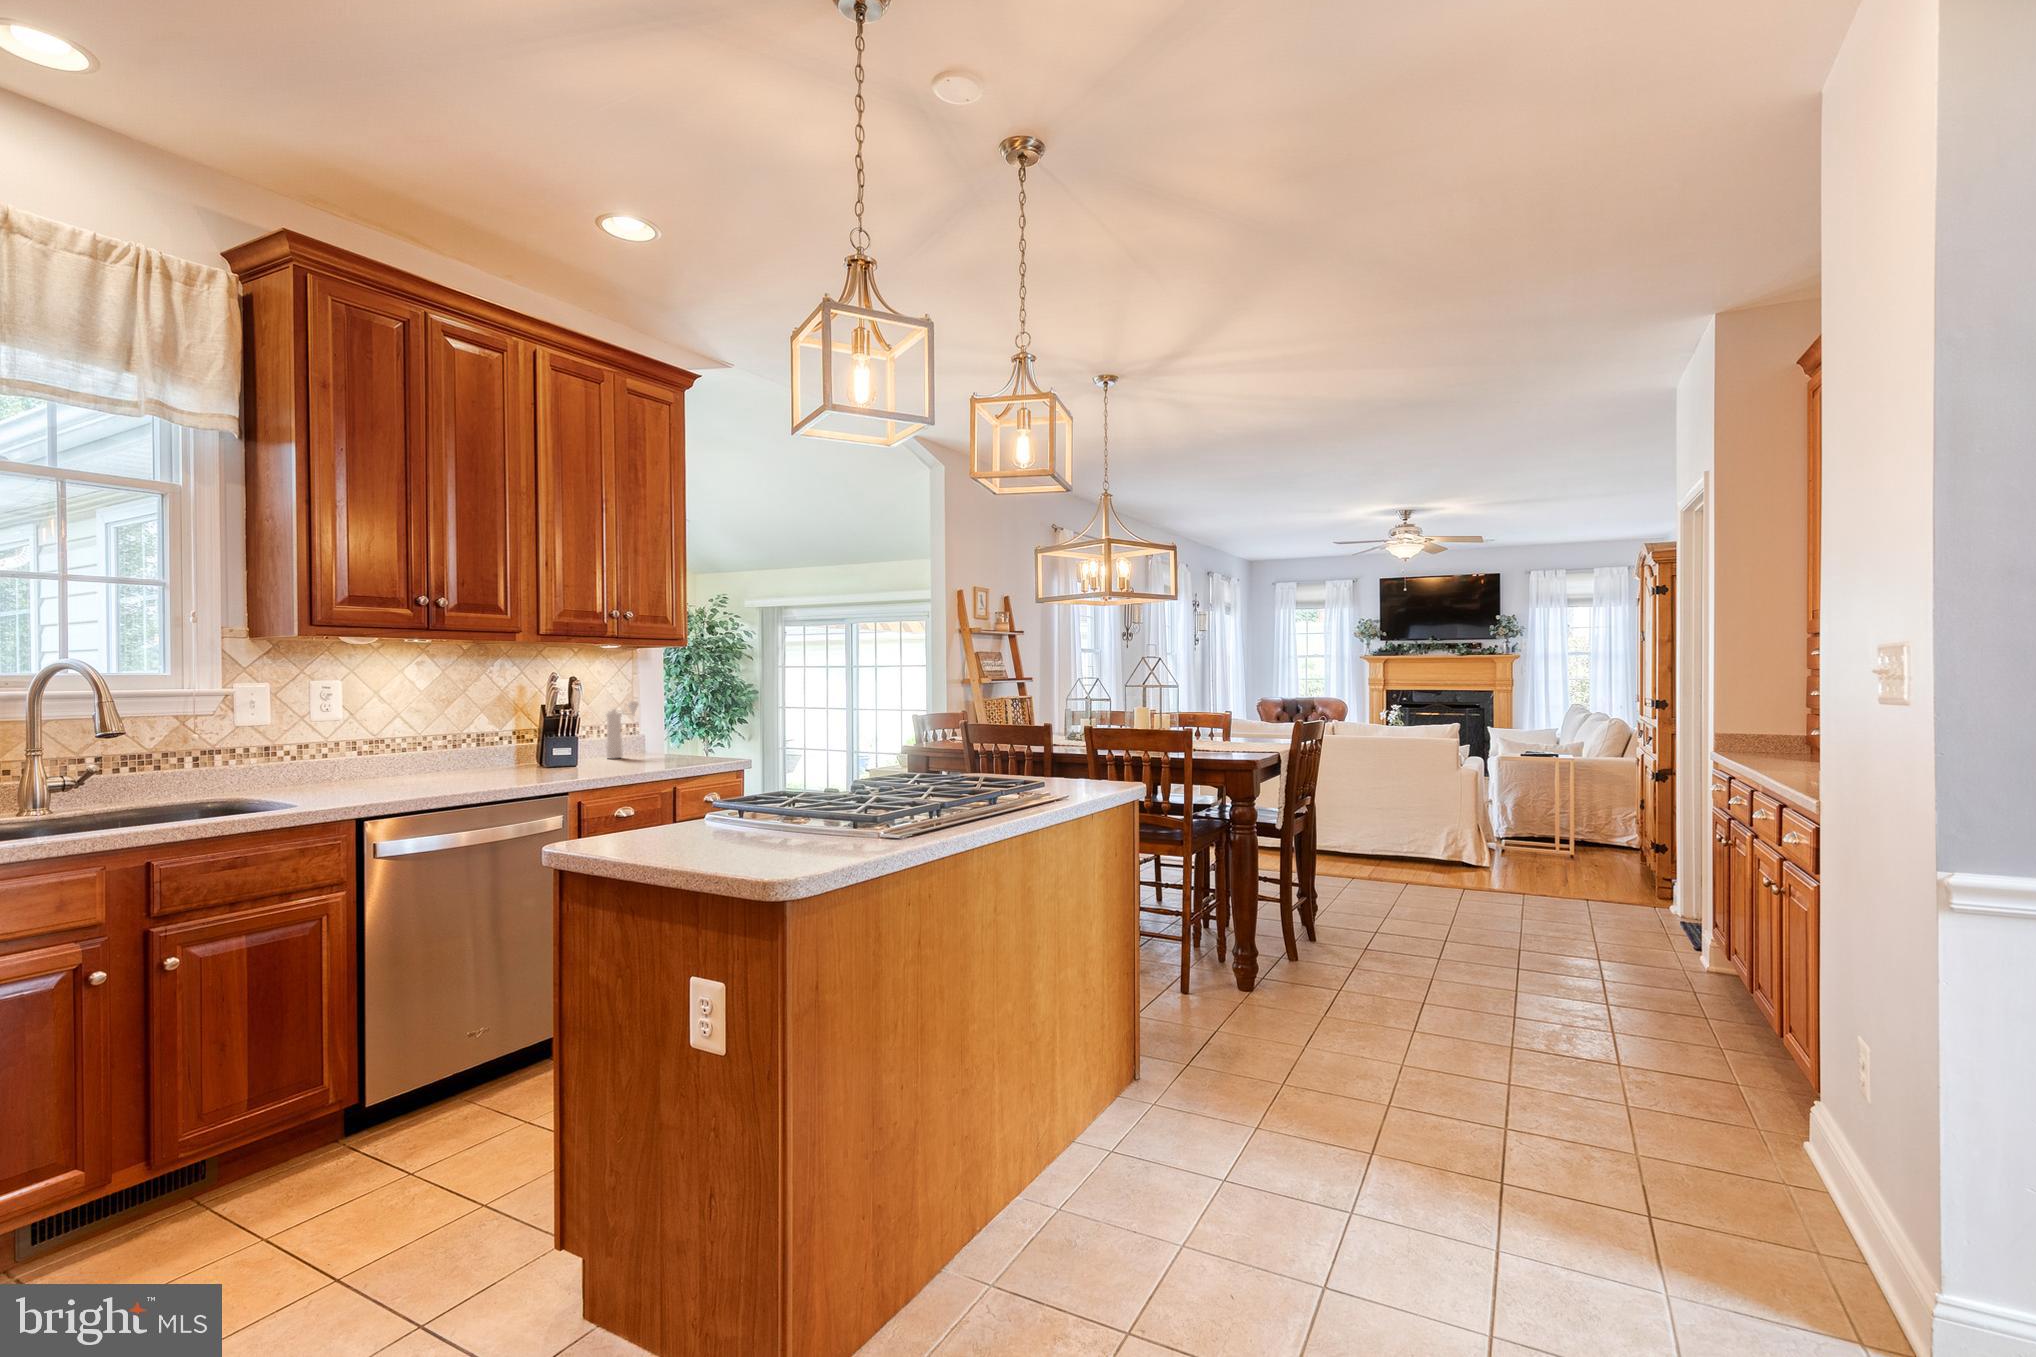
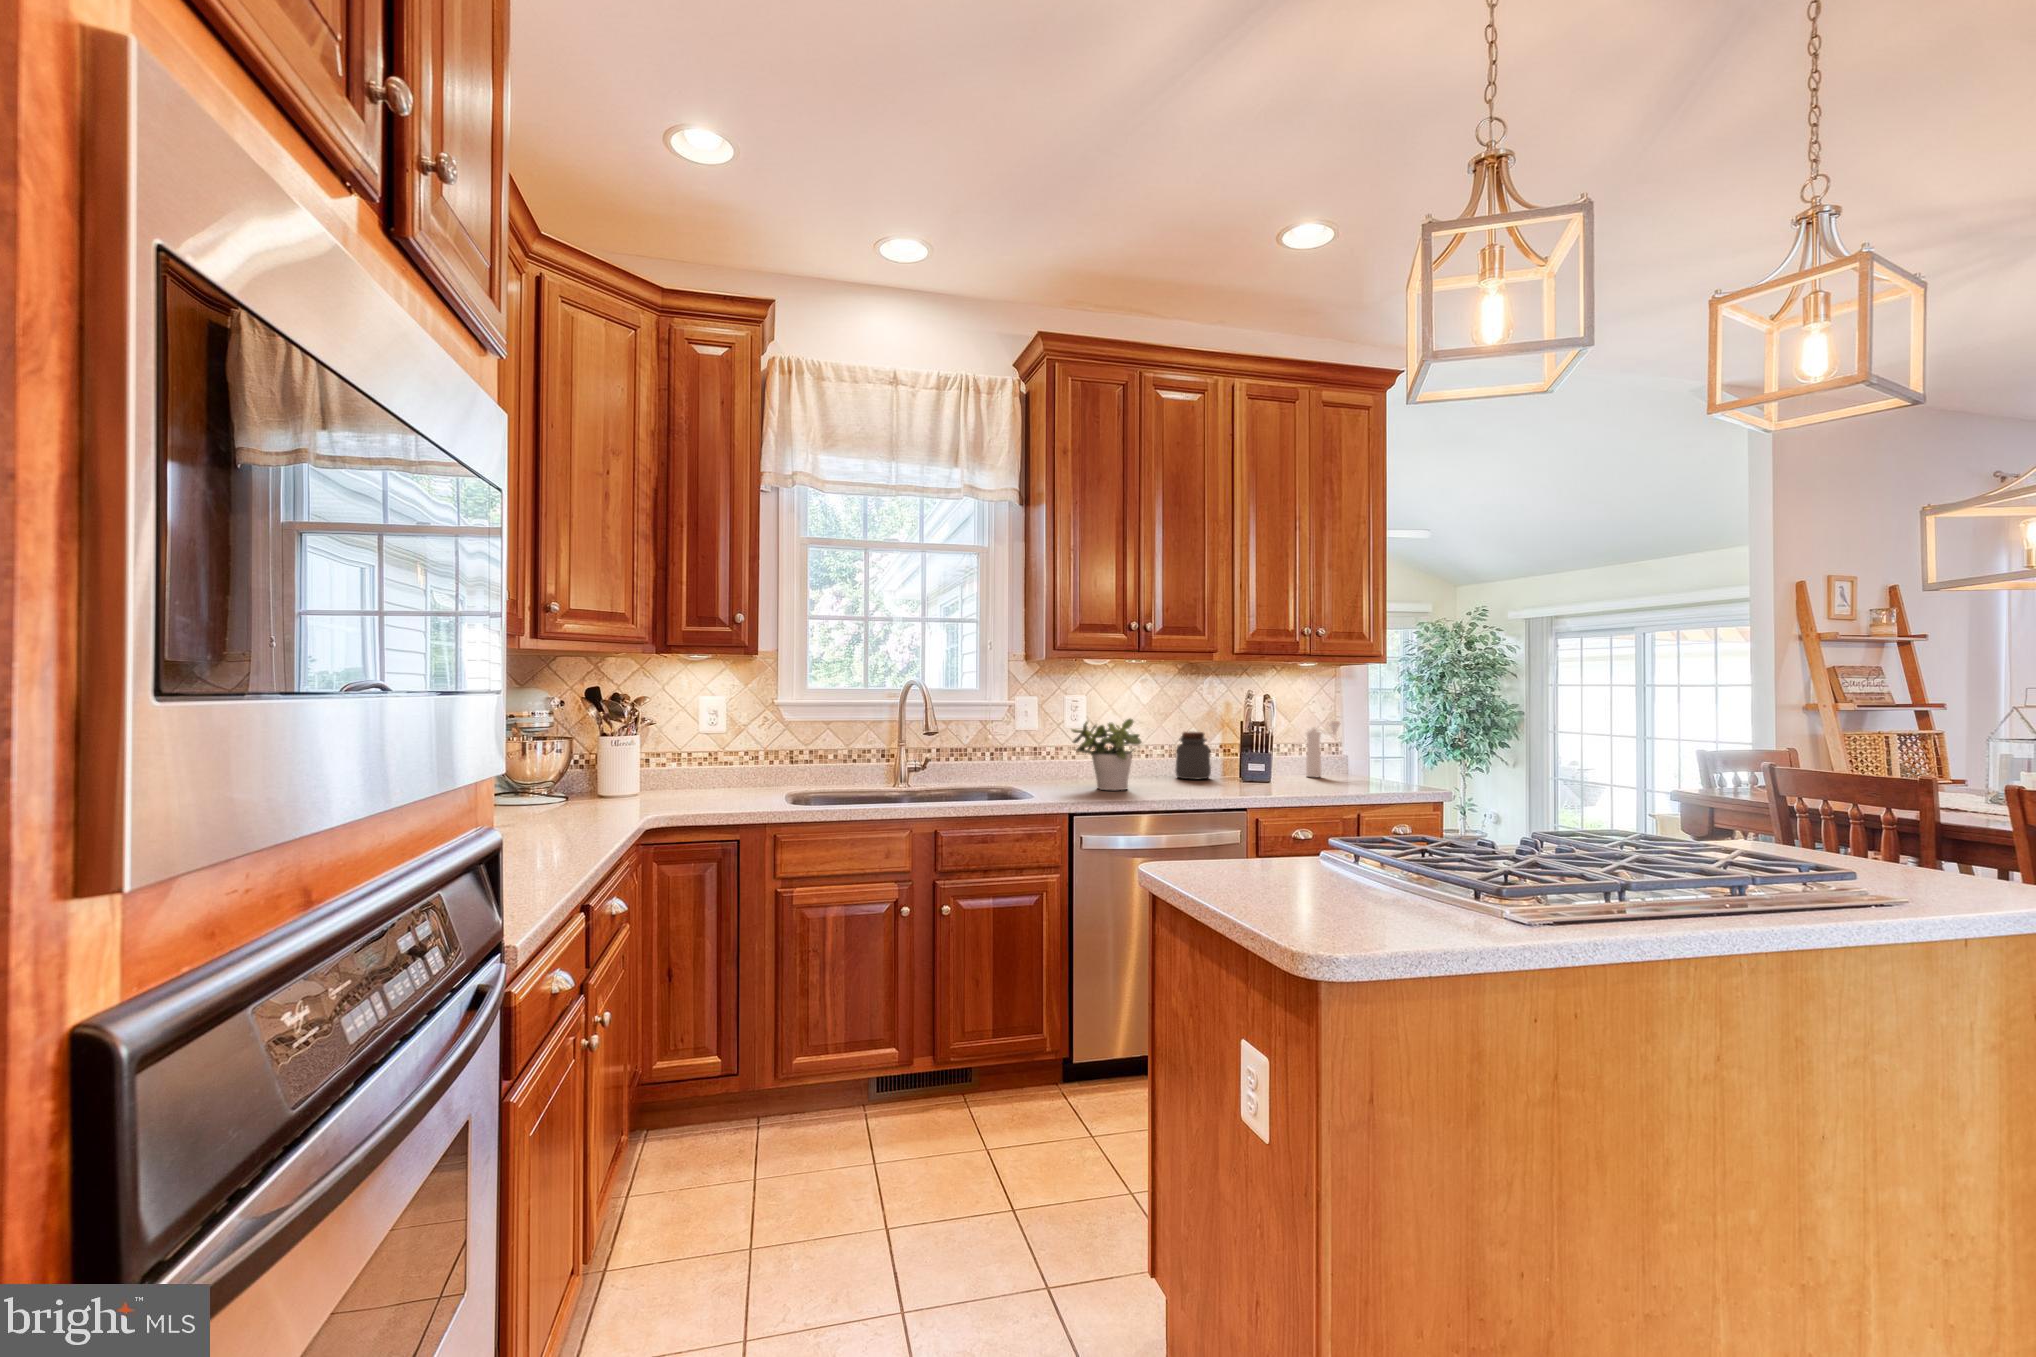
potted plant: none [336,705,436,790] -> present [1072,719,1141,790]
jar: none [462,718,506,771] -> present [1175,732,1211,779]

